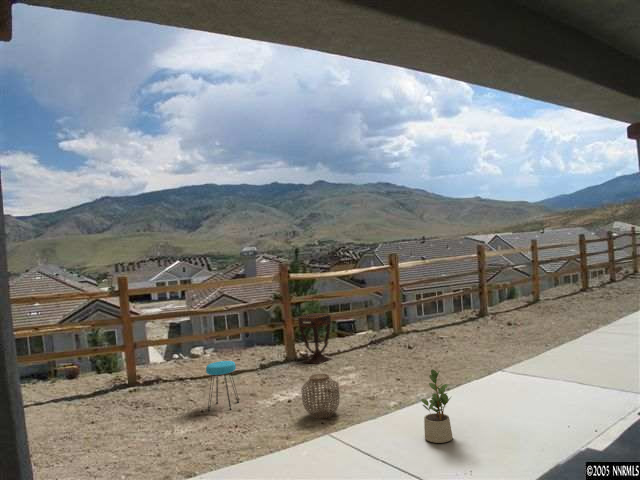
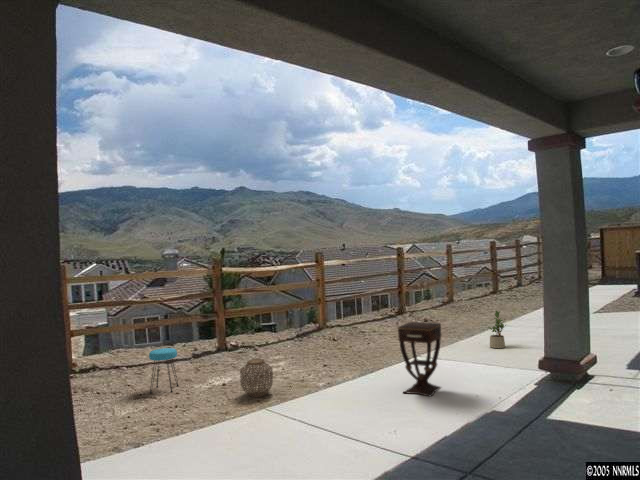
side table: present [298,313,331,364] -> present [398,322,441,396]
potted plant: present [421,369,453,443] -> present [488,311,506,348]

